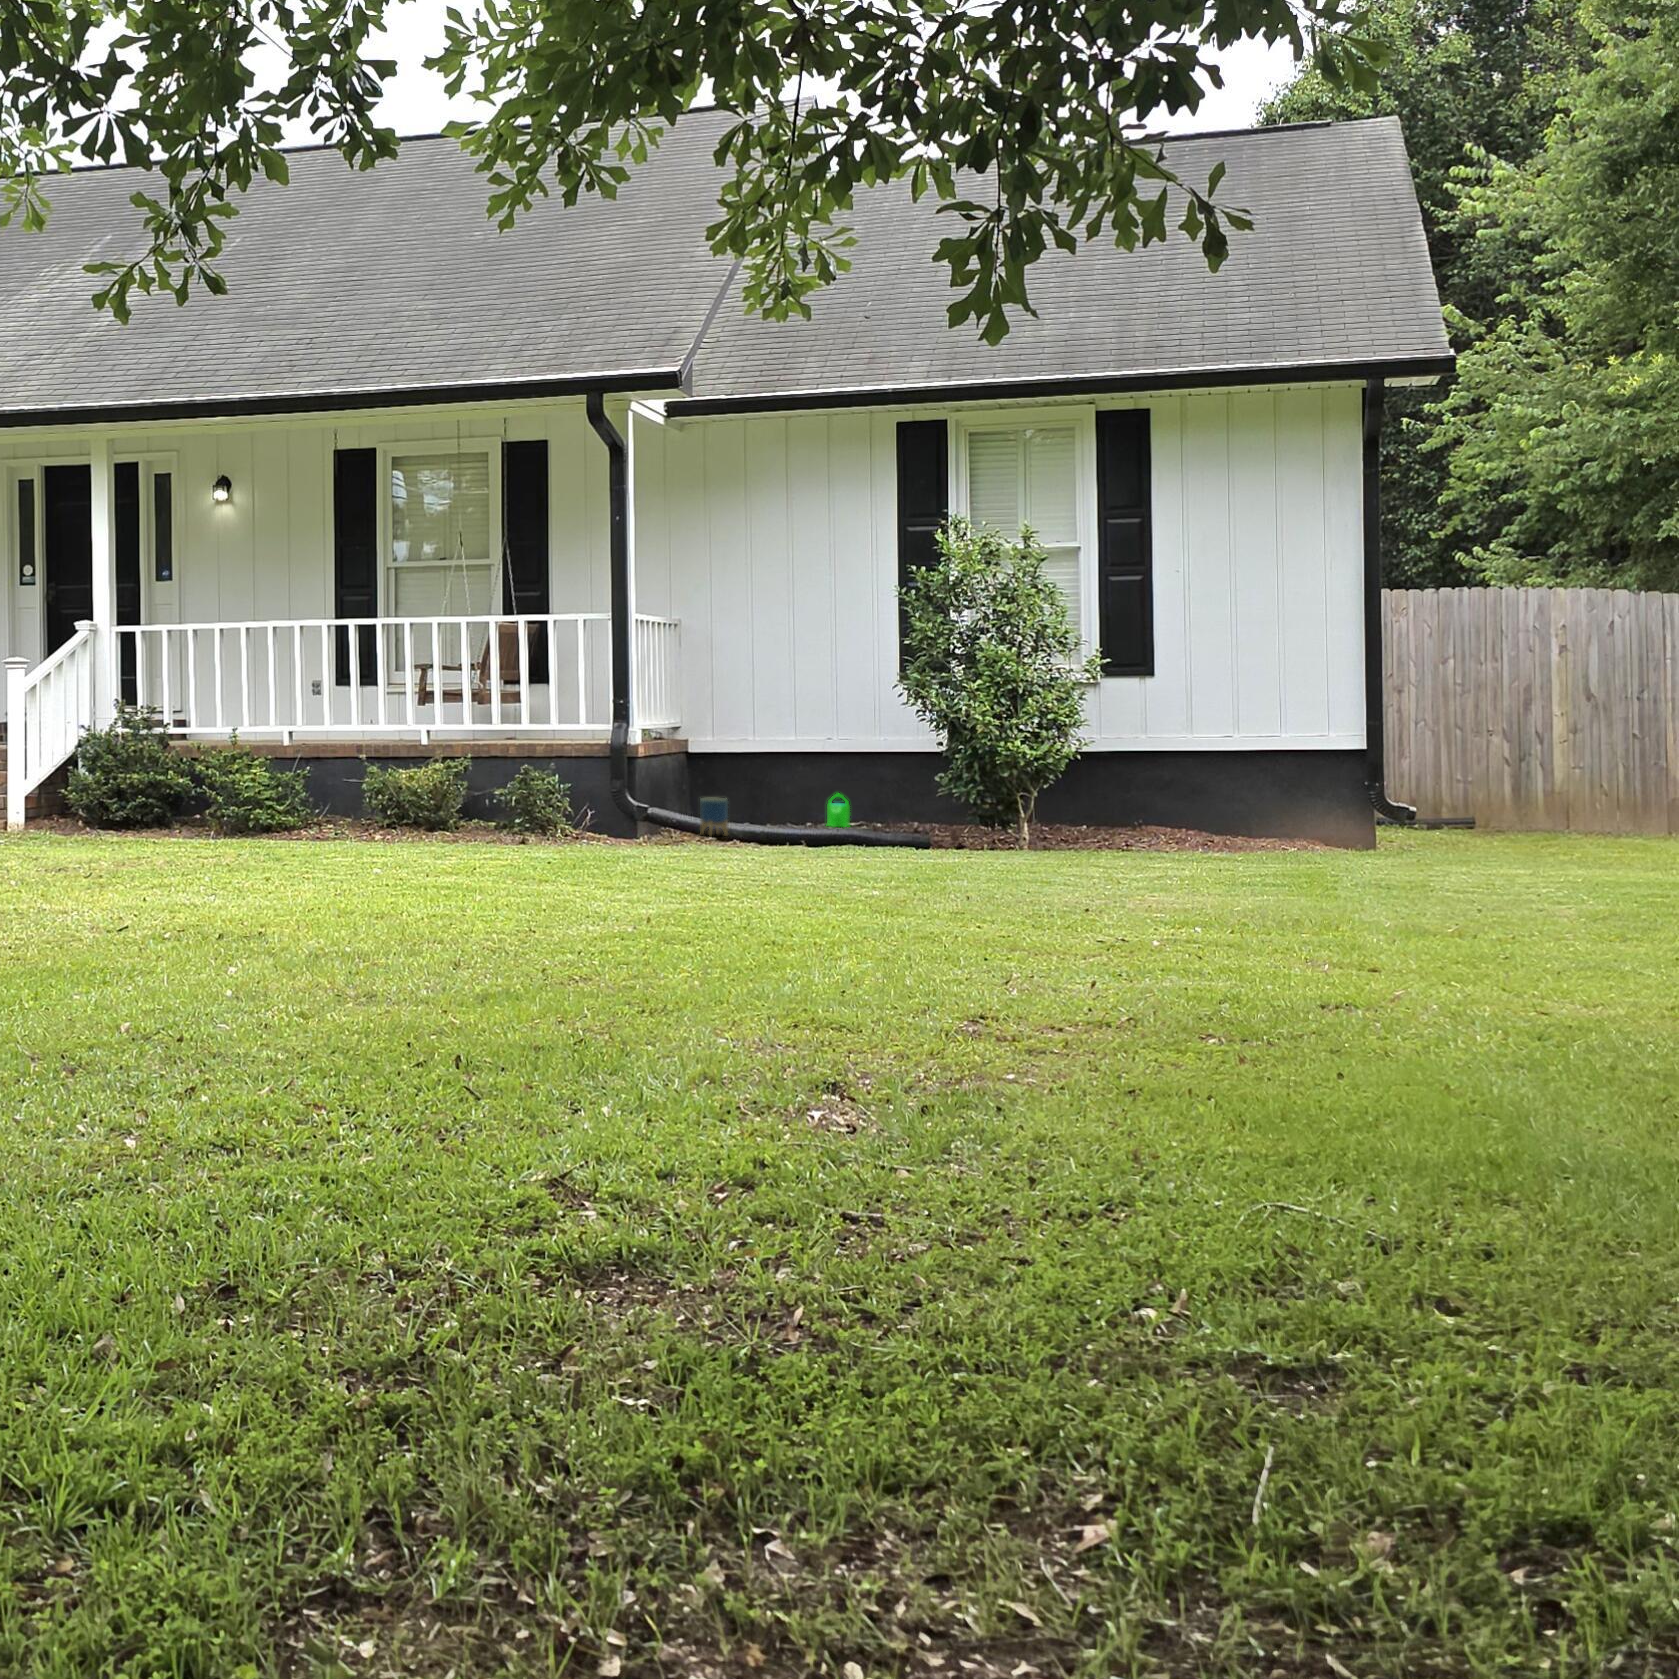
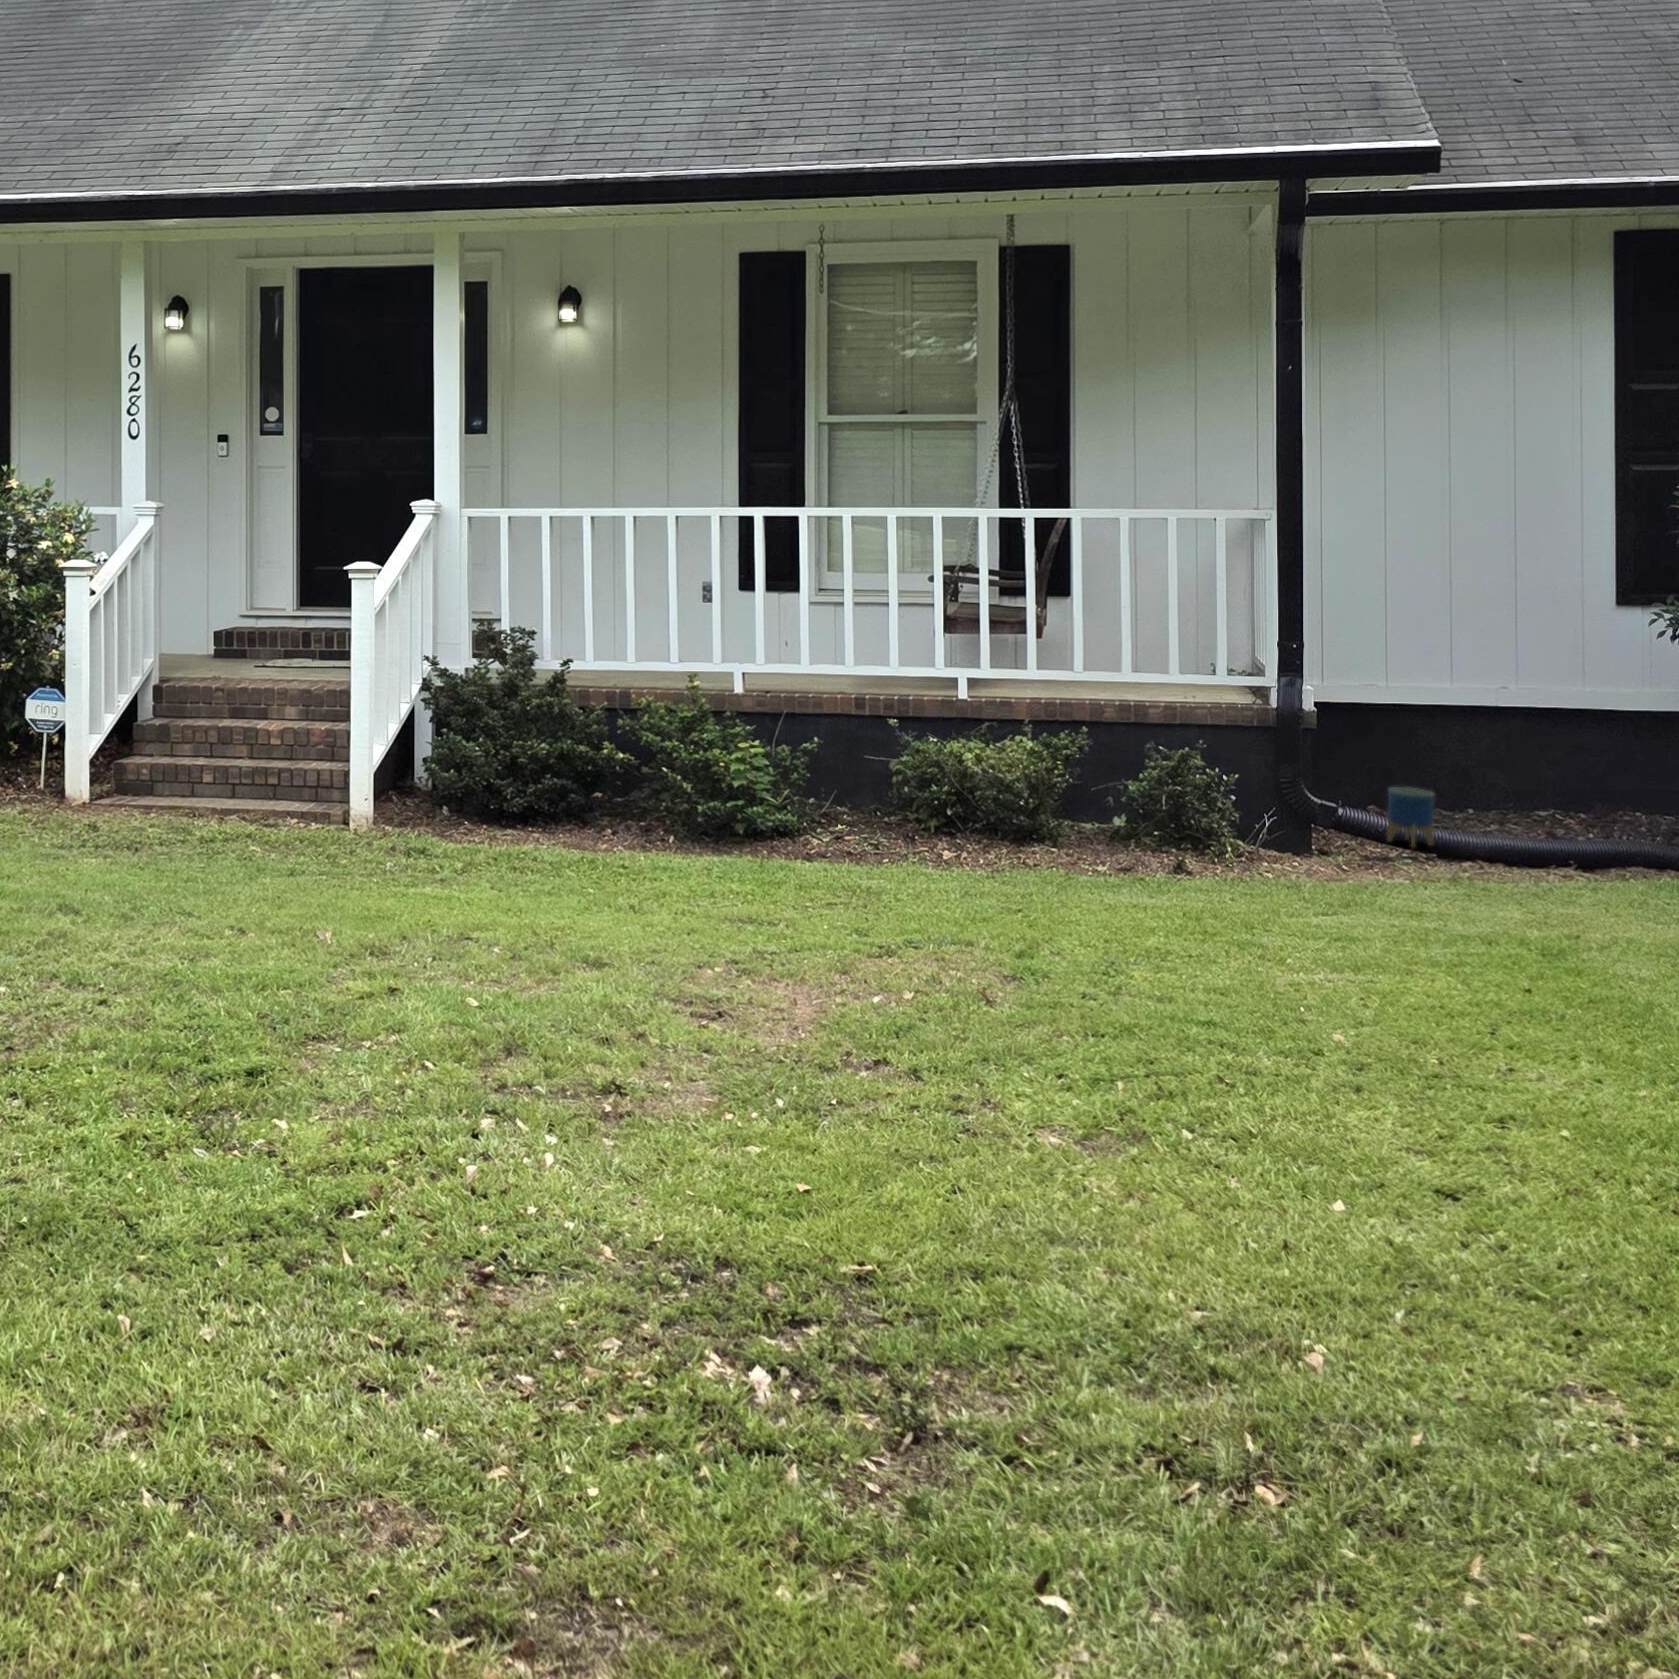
watering can: present [826,793,850,827] -> none [1459,761,1500,808]

